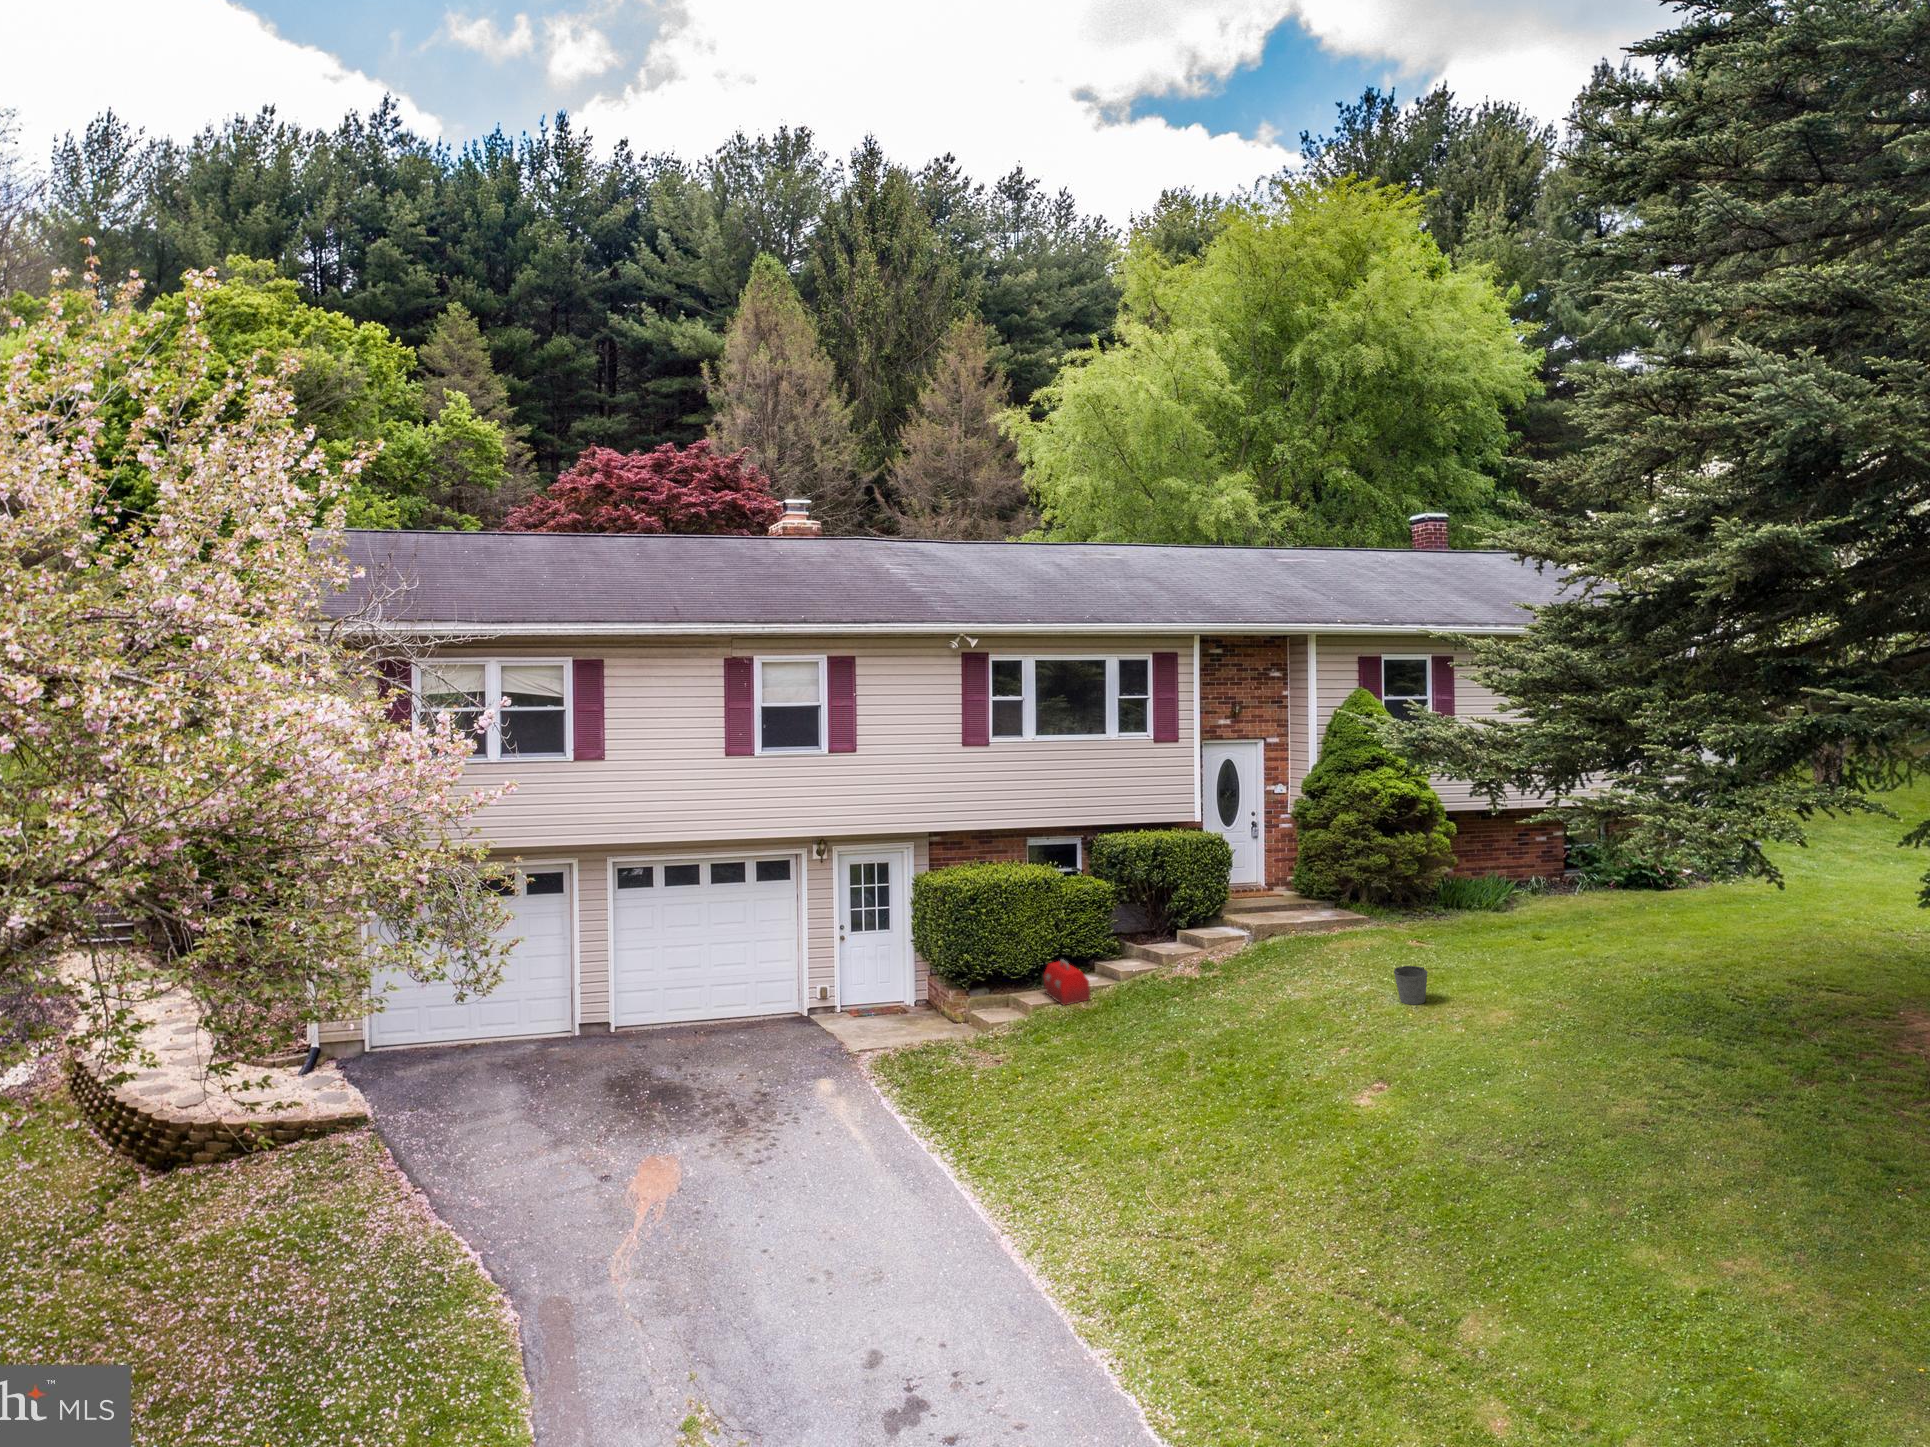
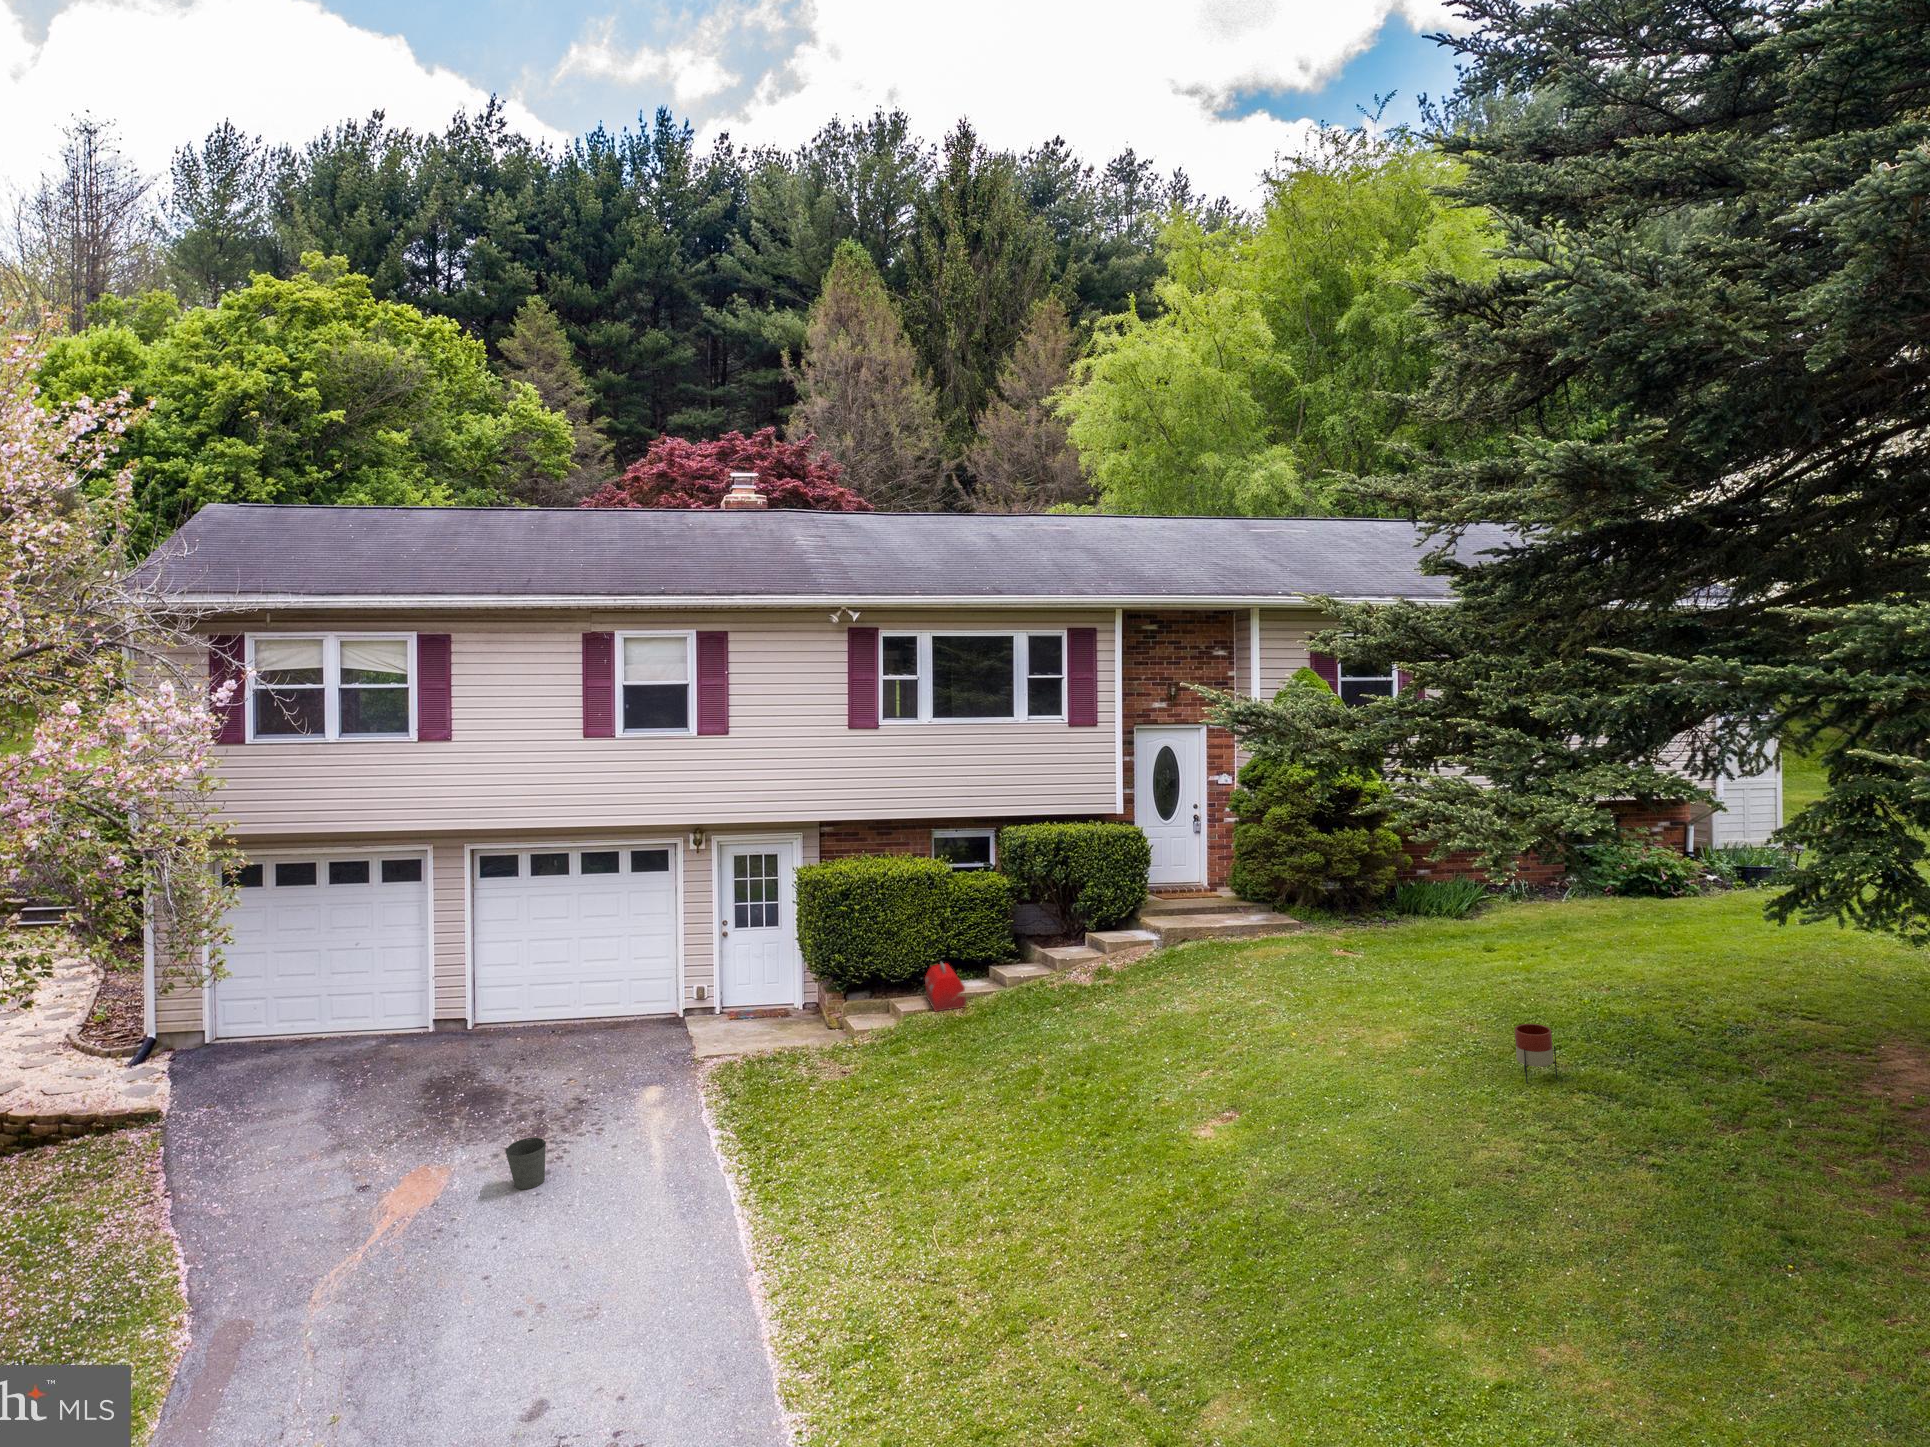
bucket: present [1394,966,1428,1005] -> present [505,1138,546,1189]
planter: none [1645,984,1681,1034] -> present [1515,1024,1557,1084]

